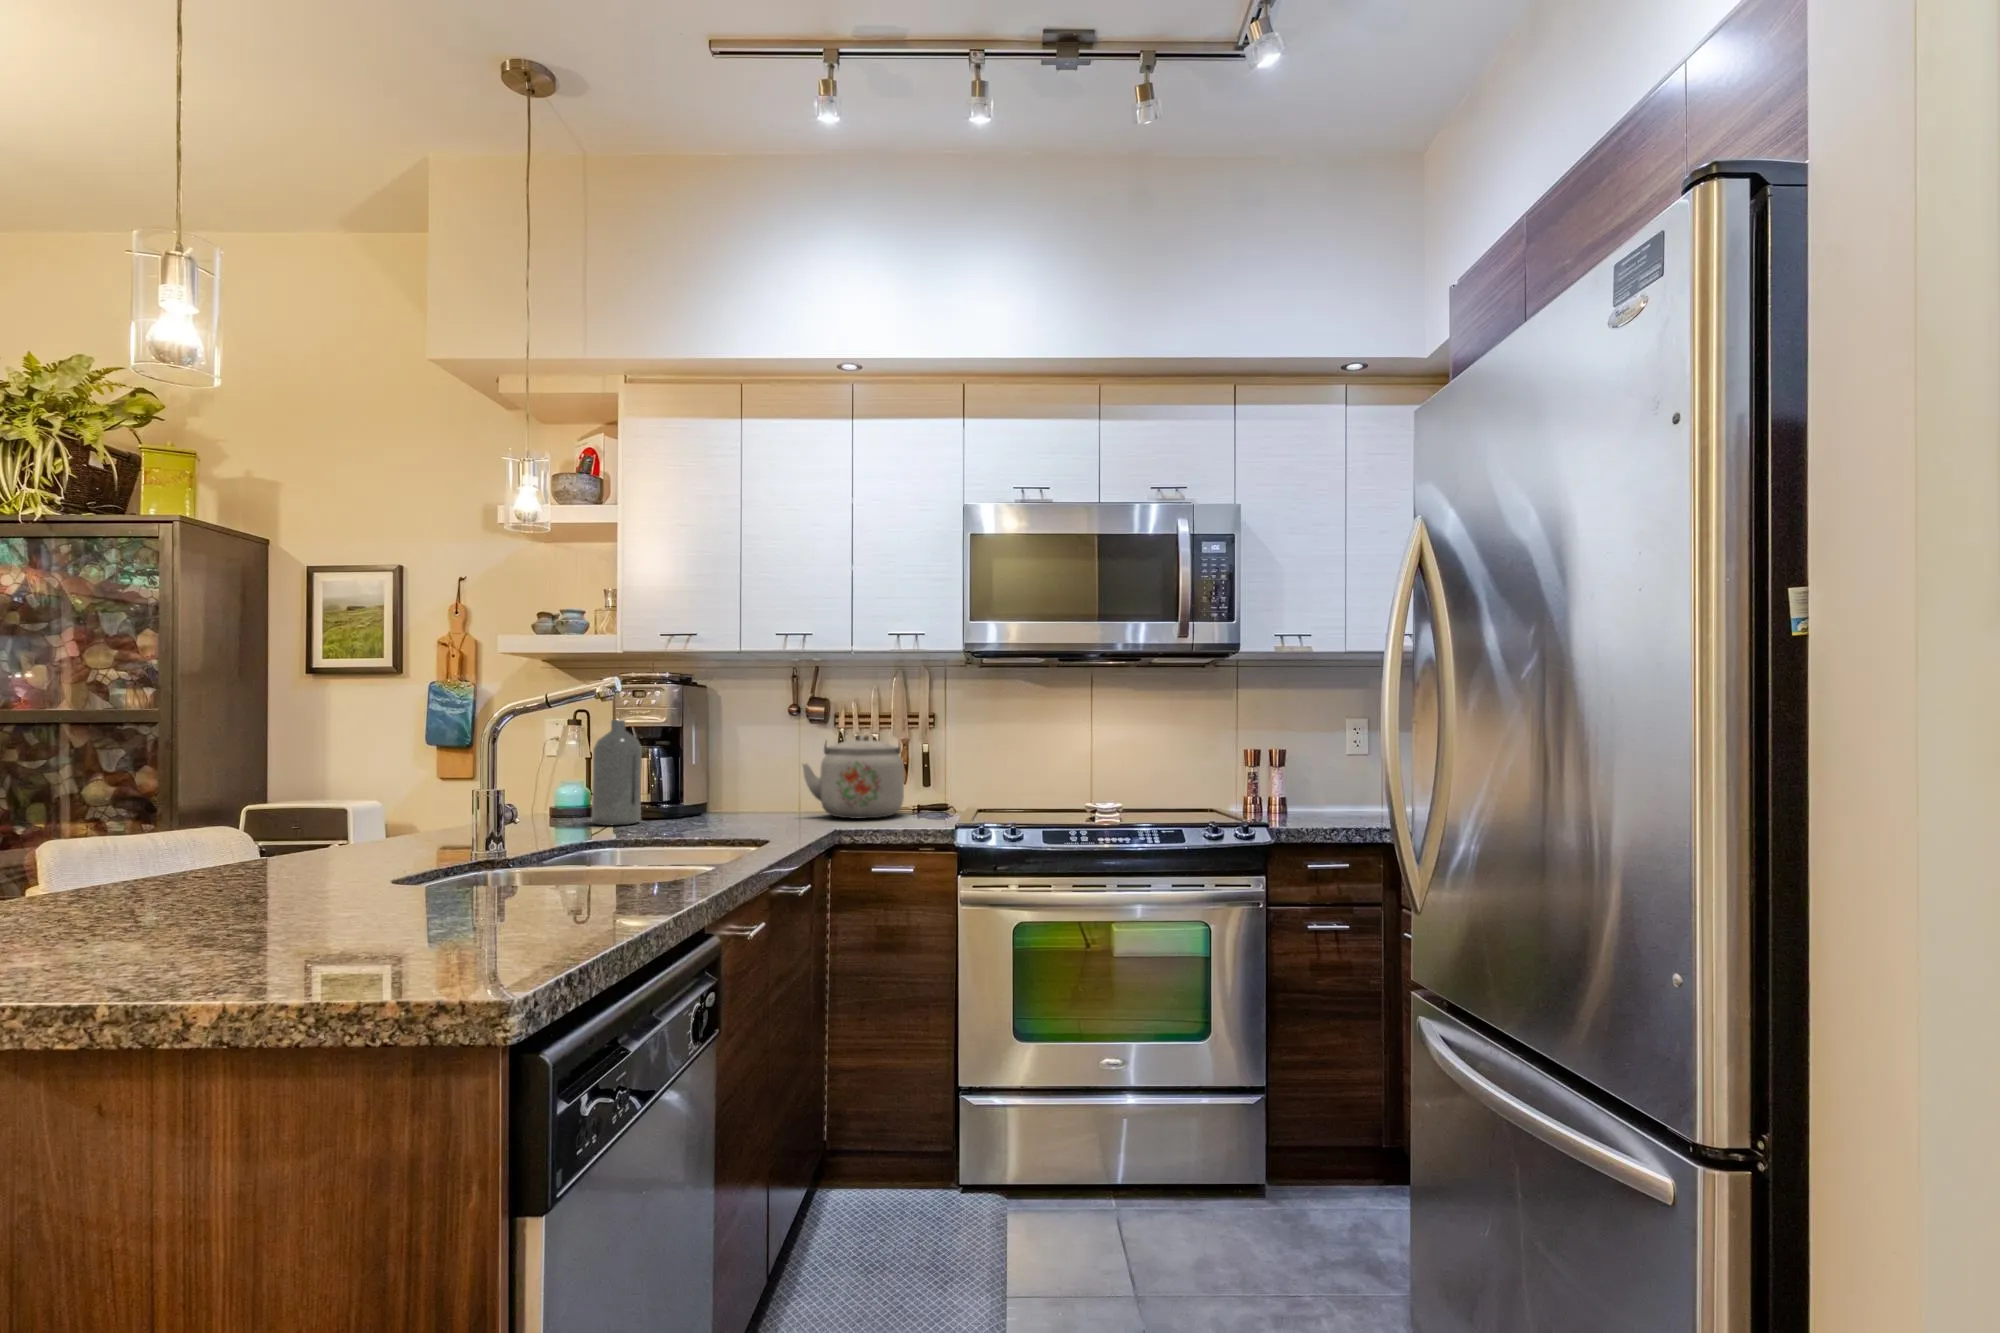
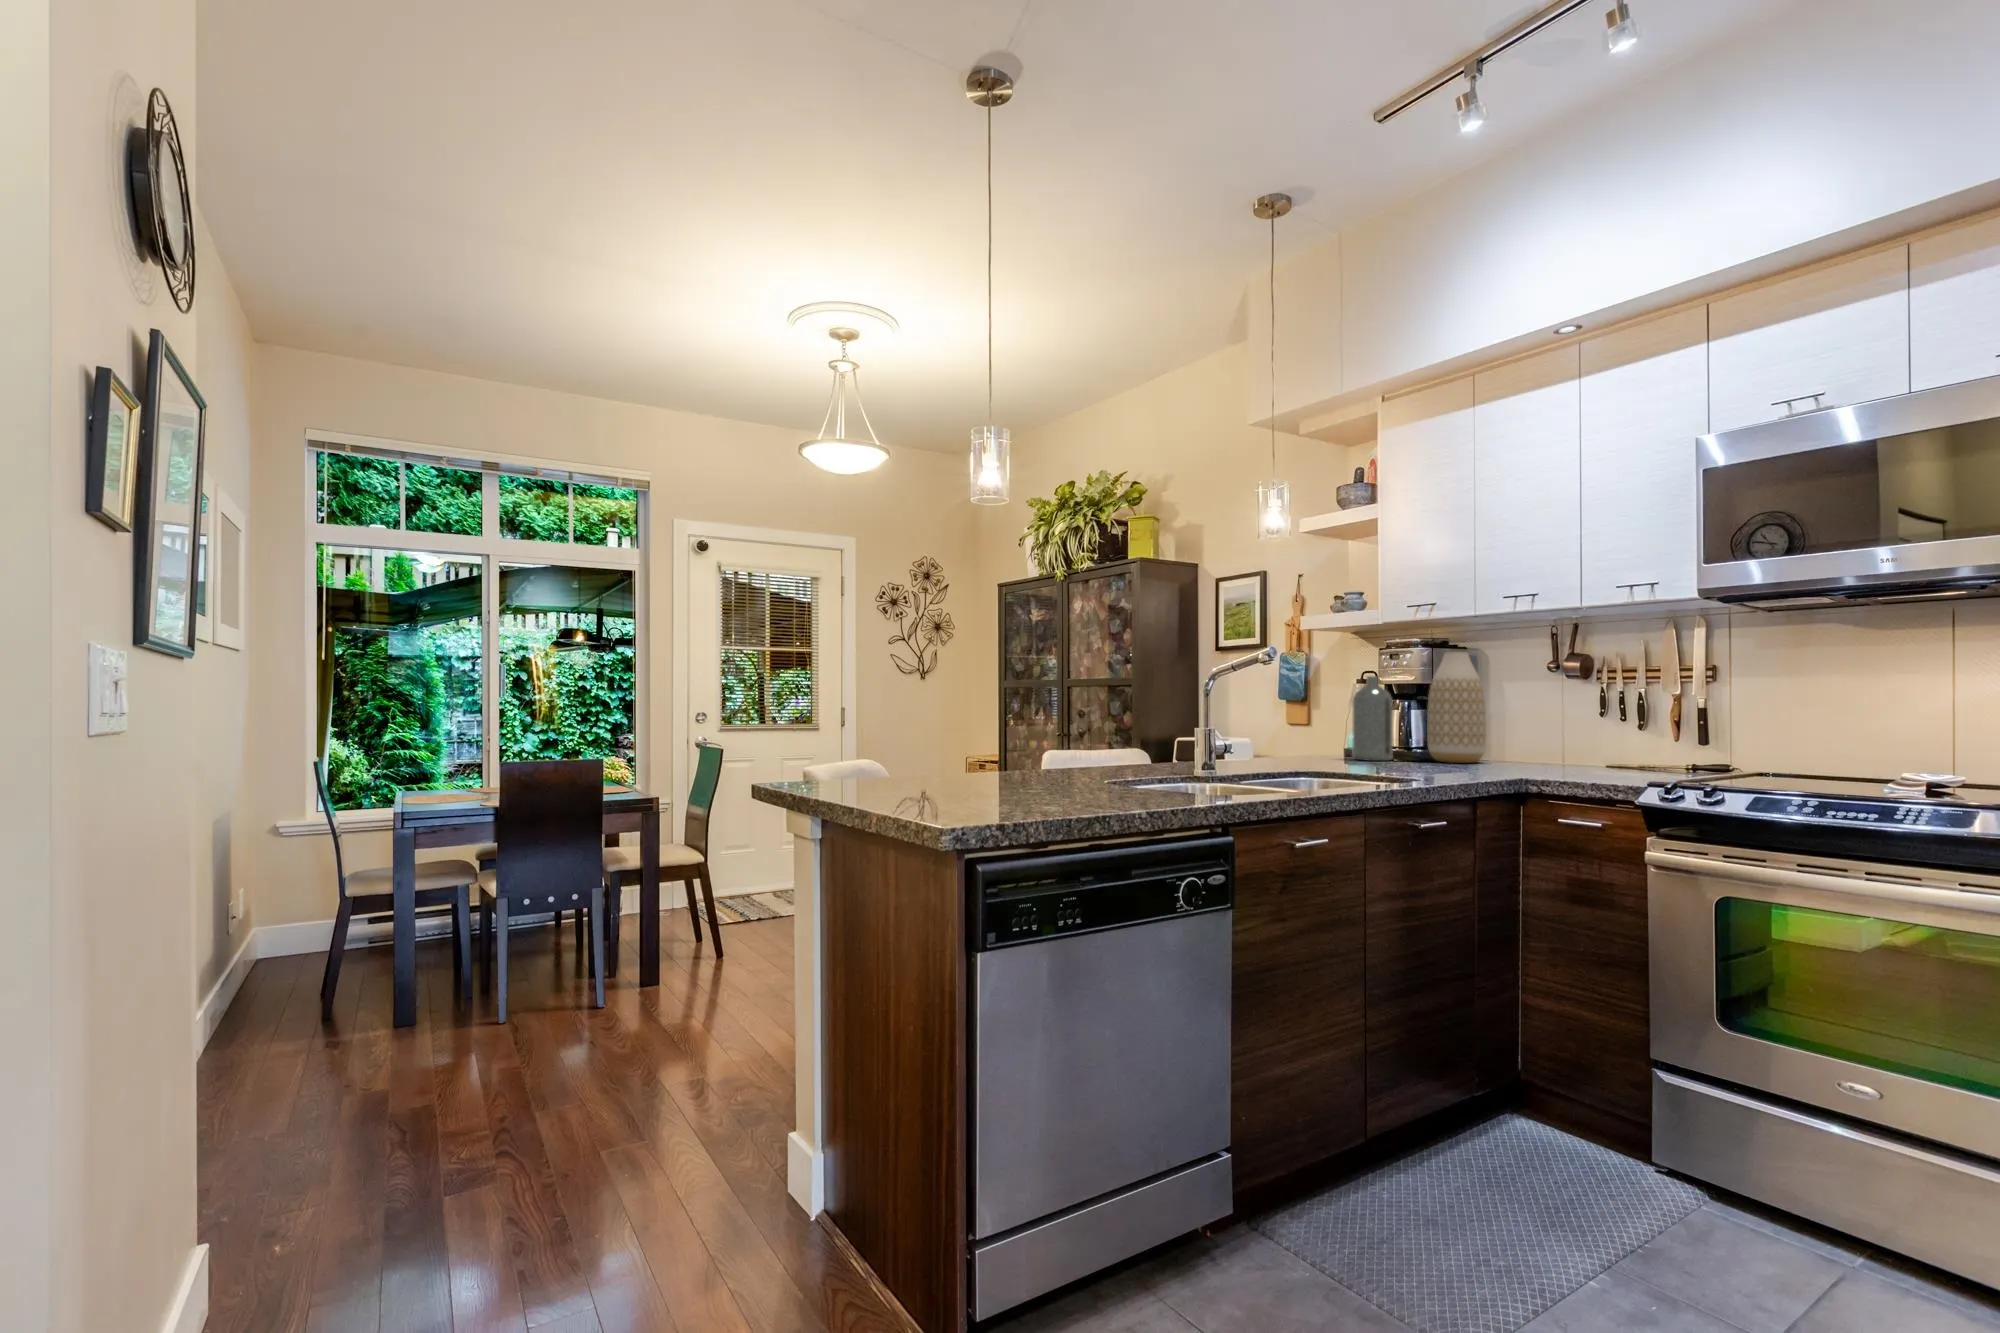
vase: none [677,693,739,819] -> present [1427,652,1486,763]
kettle: present [802,735,904,819] -> none [1535,689,1661,773]

